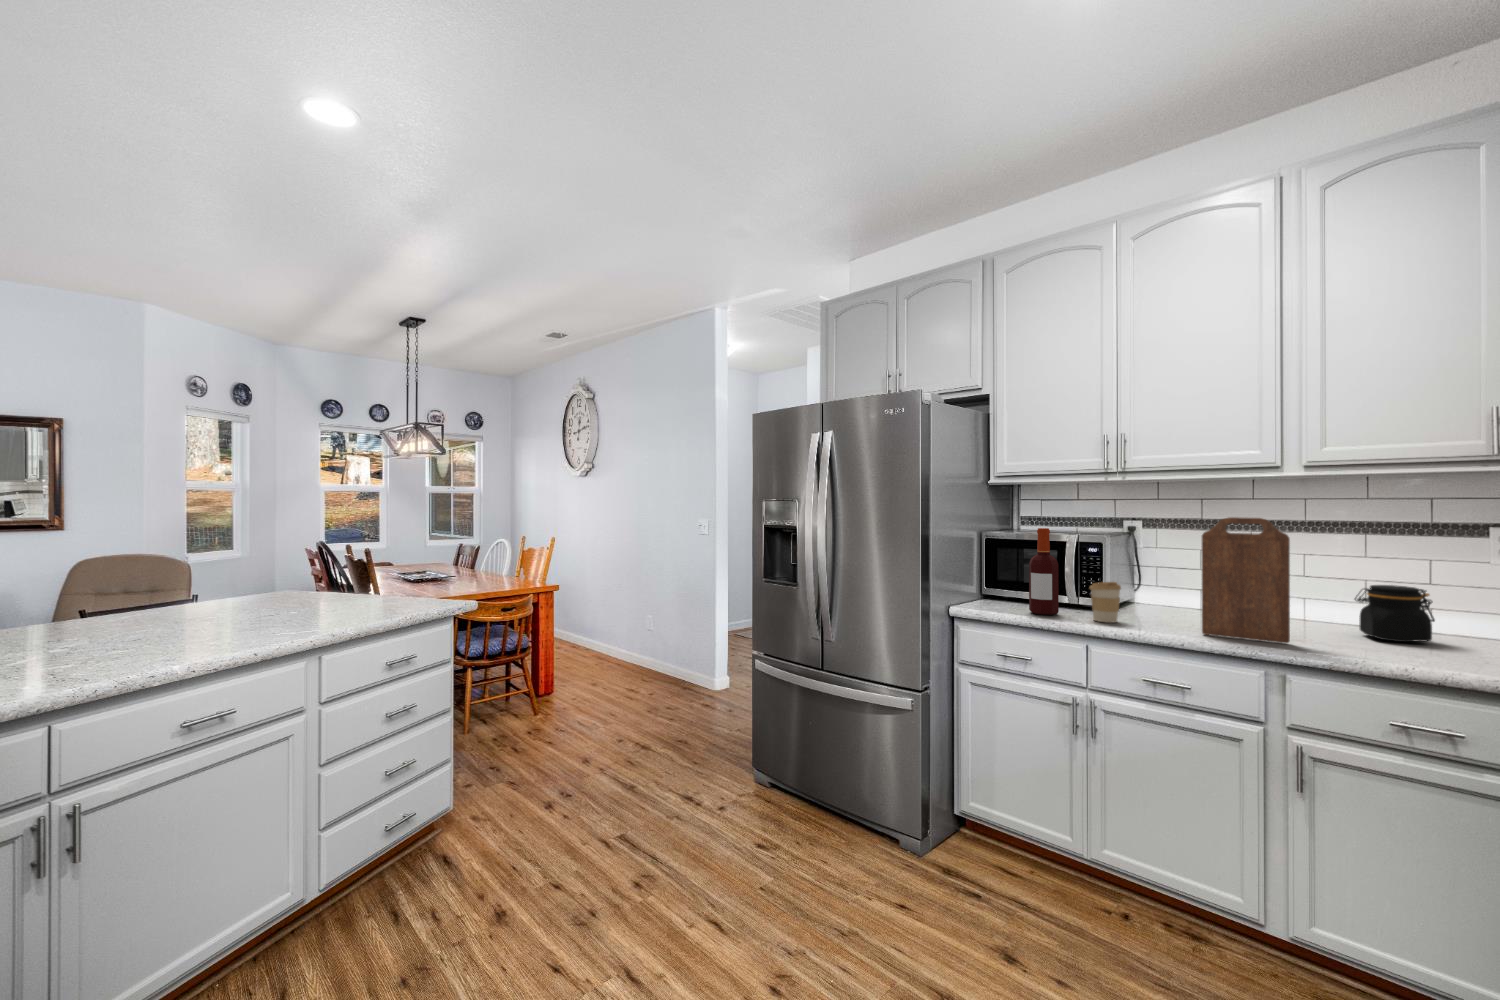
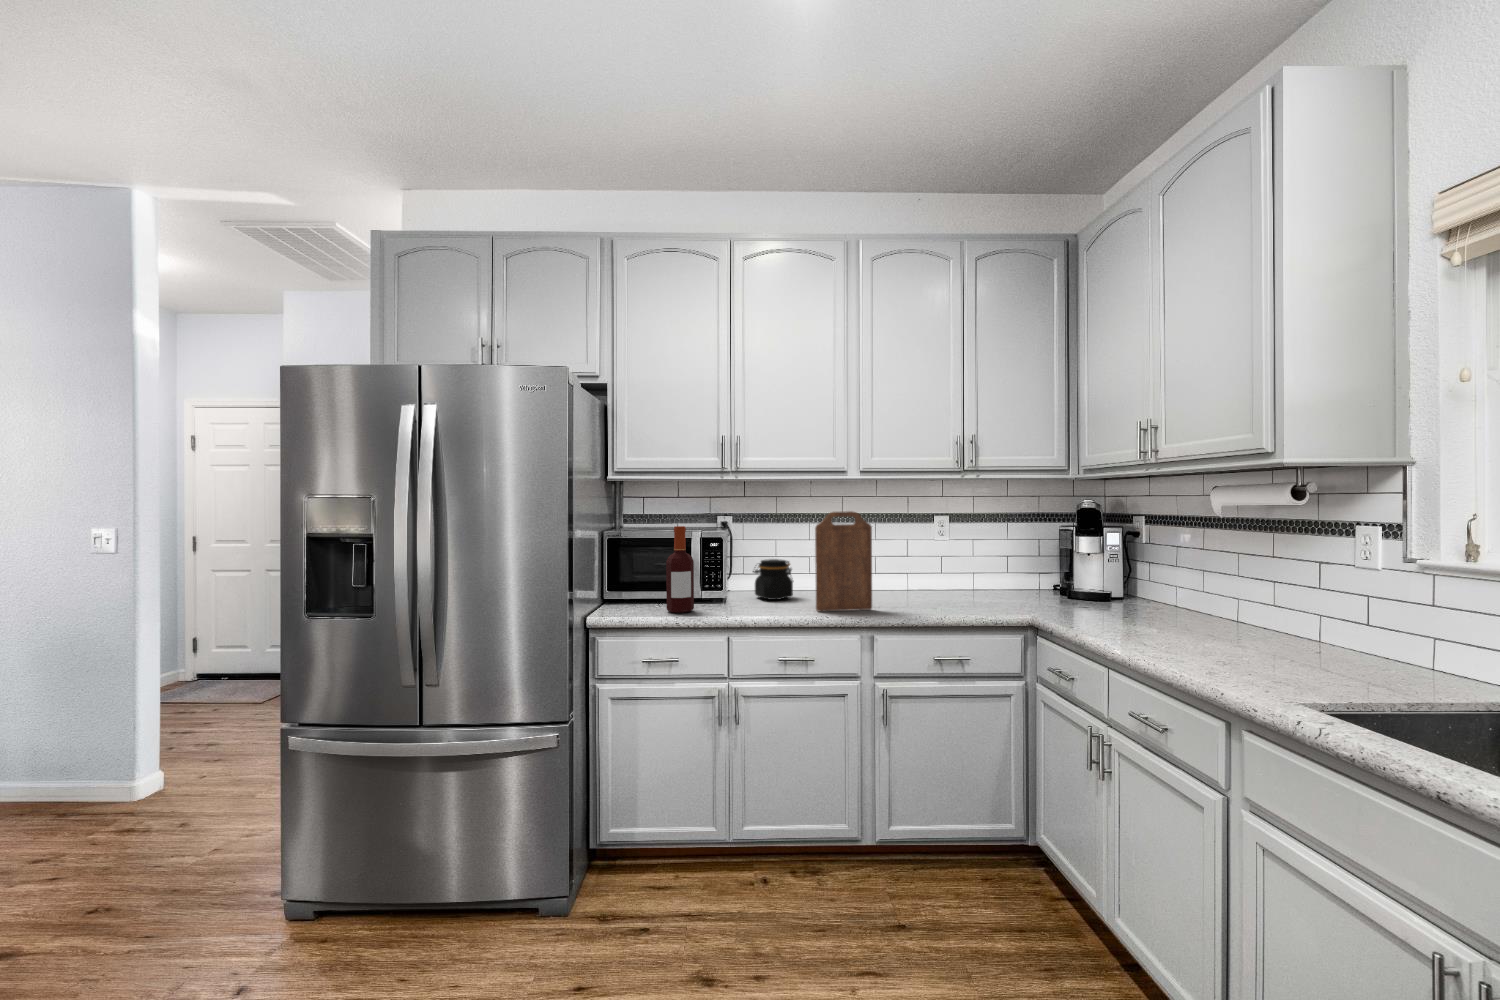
coffee cup: present [1090,582,1121,623] -> none [724,573,750,612]
jar: present [1355,585,1435,642] -> present [753,559,793,600]

